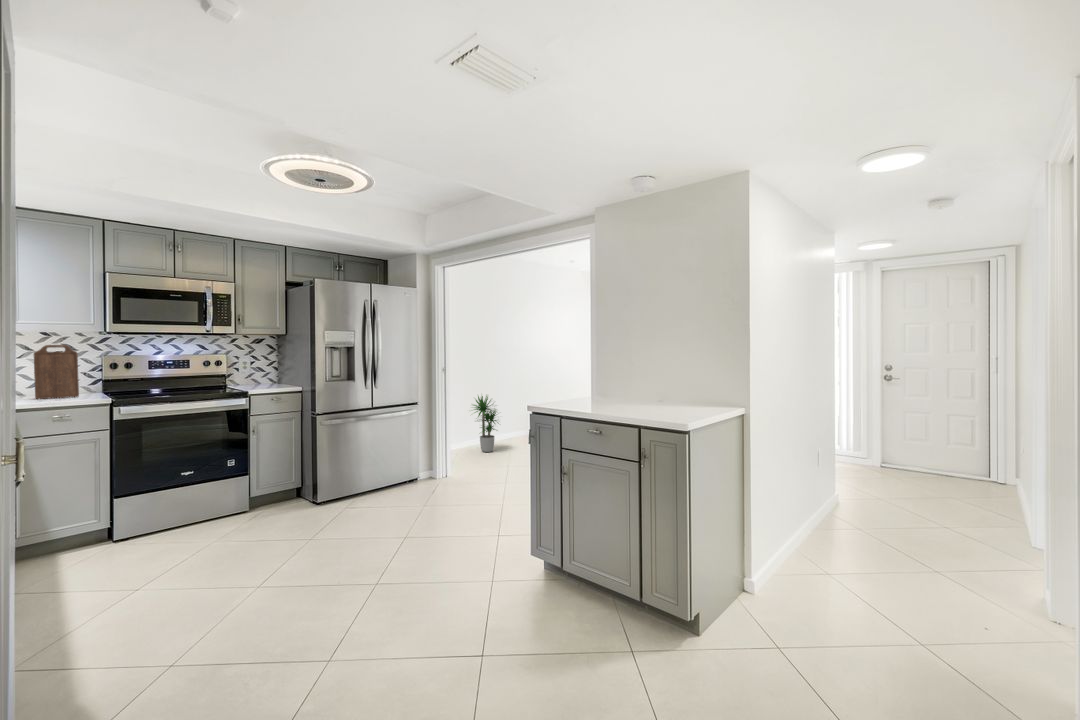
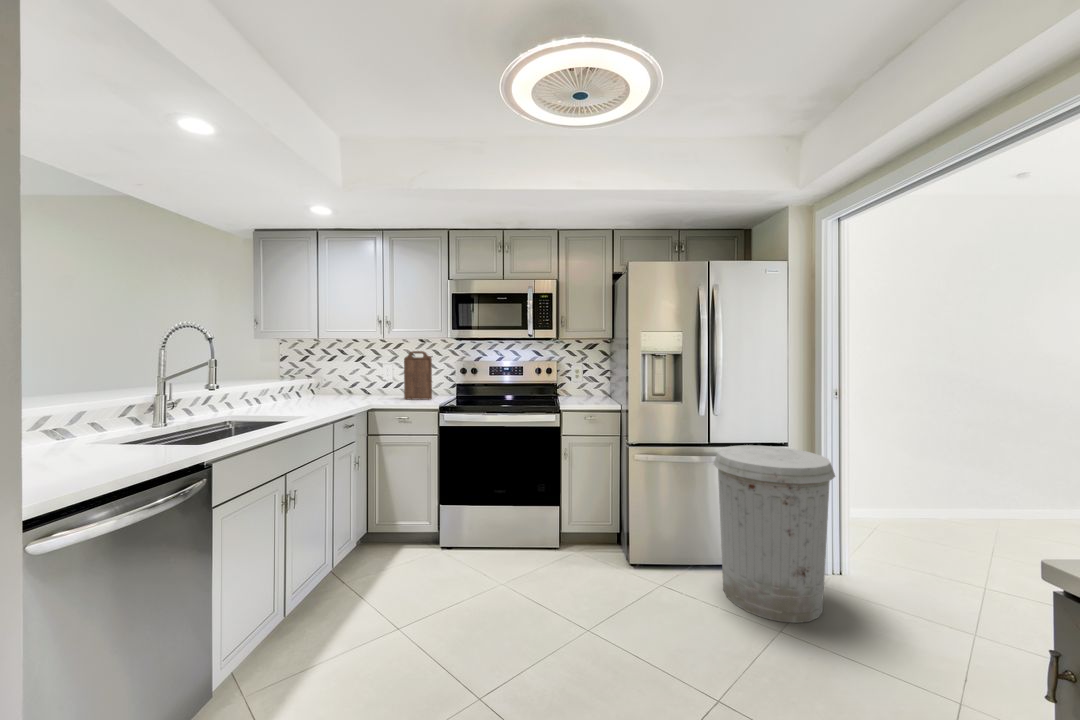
potted plant: present [473,396,498,452] -> none [892,432,979,538]
trash can: none [377,405,445,502] -> present [714,445,835,623]

